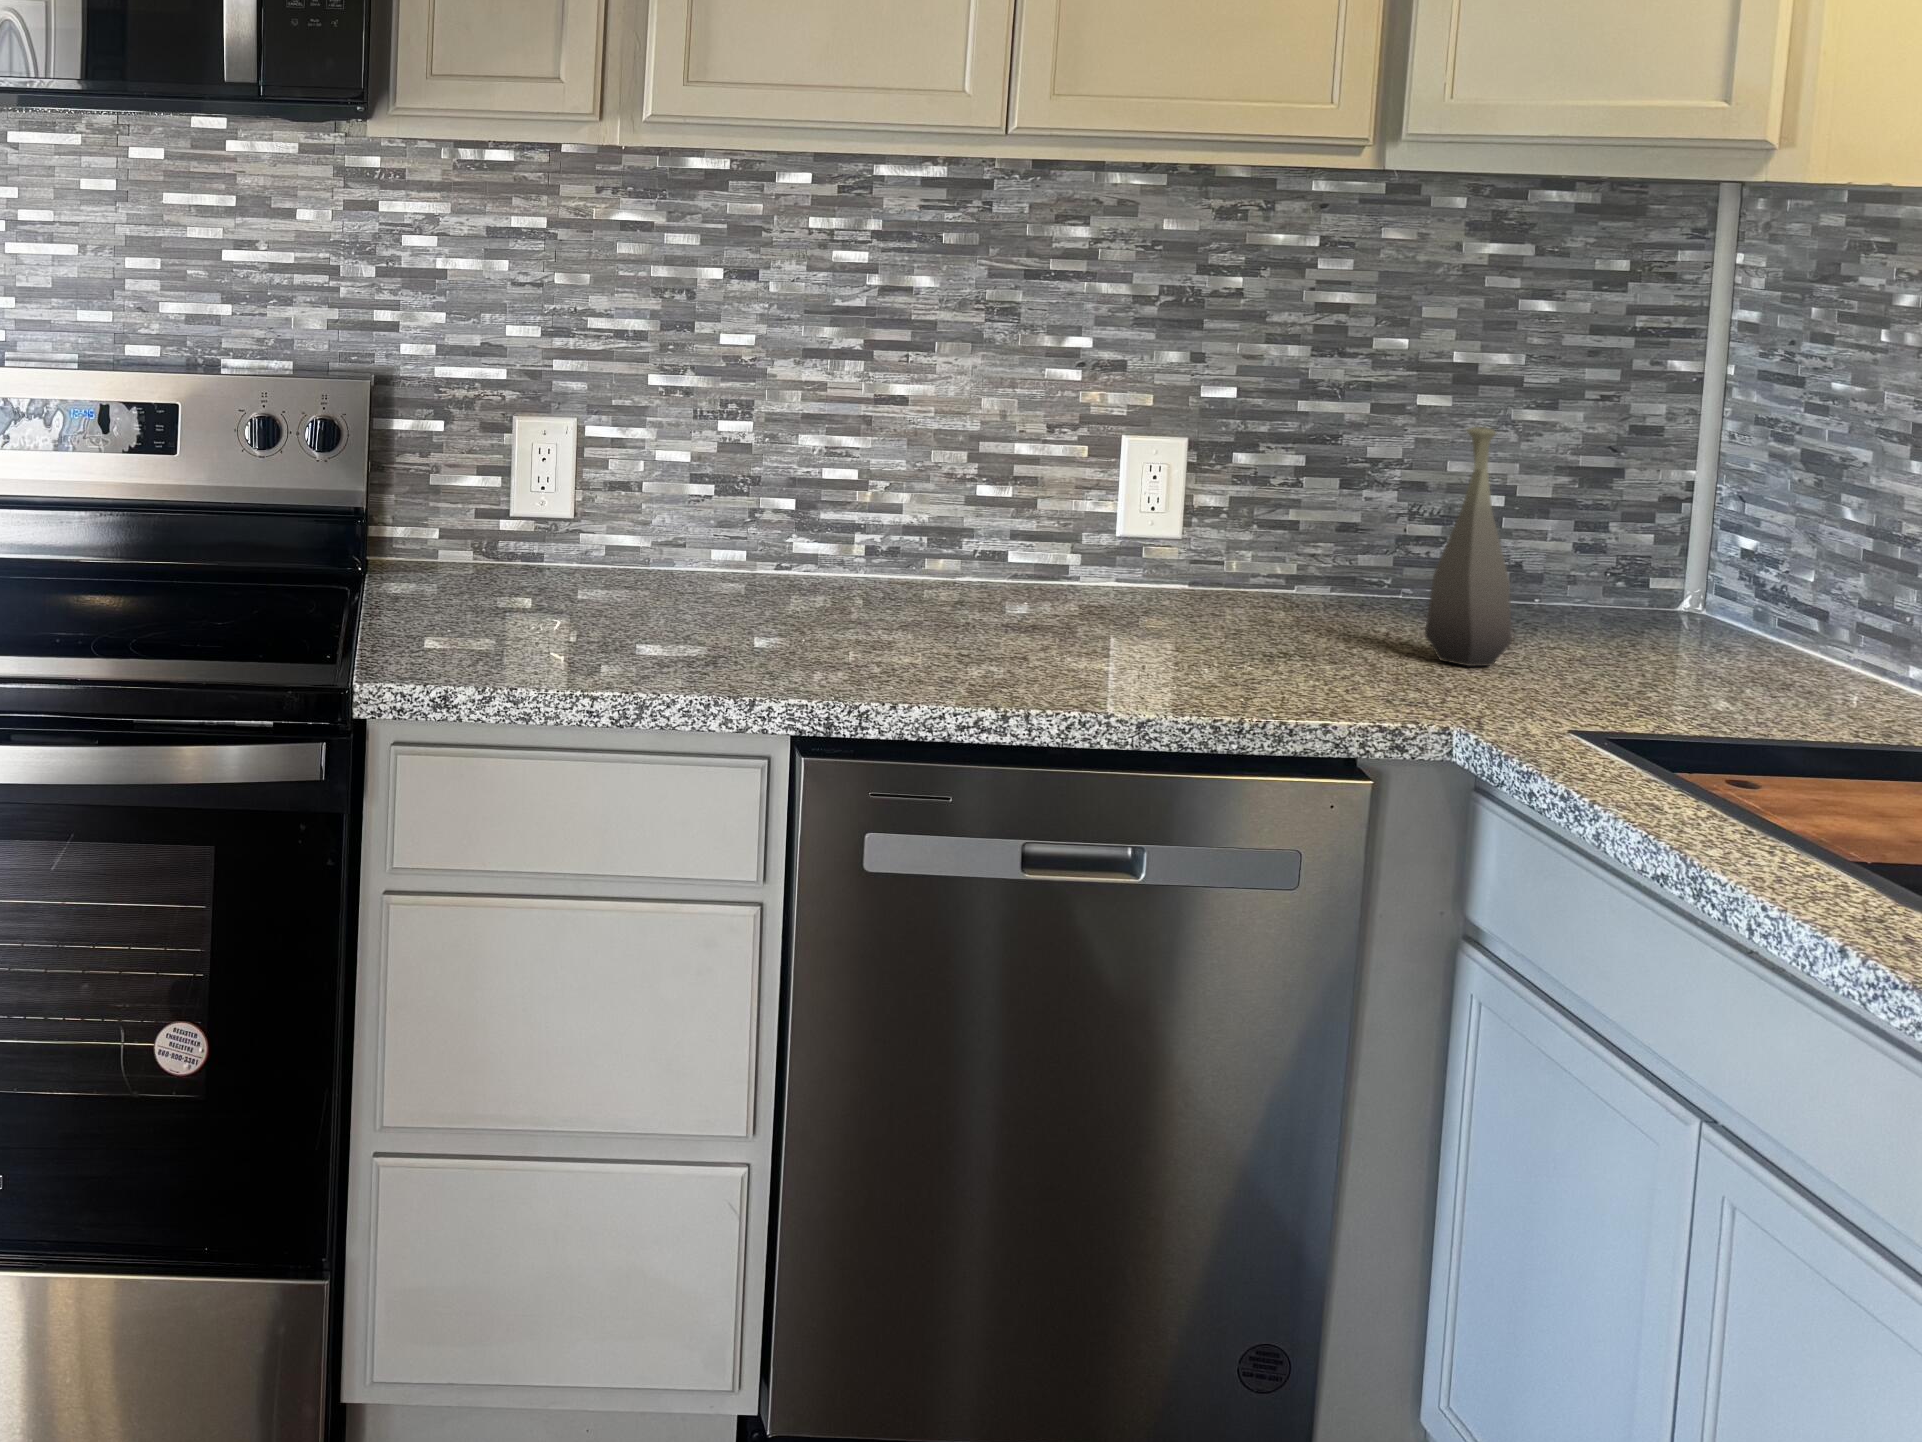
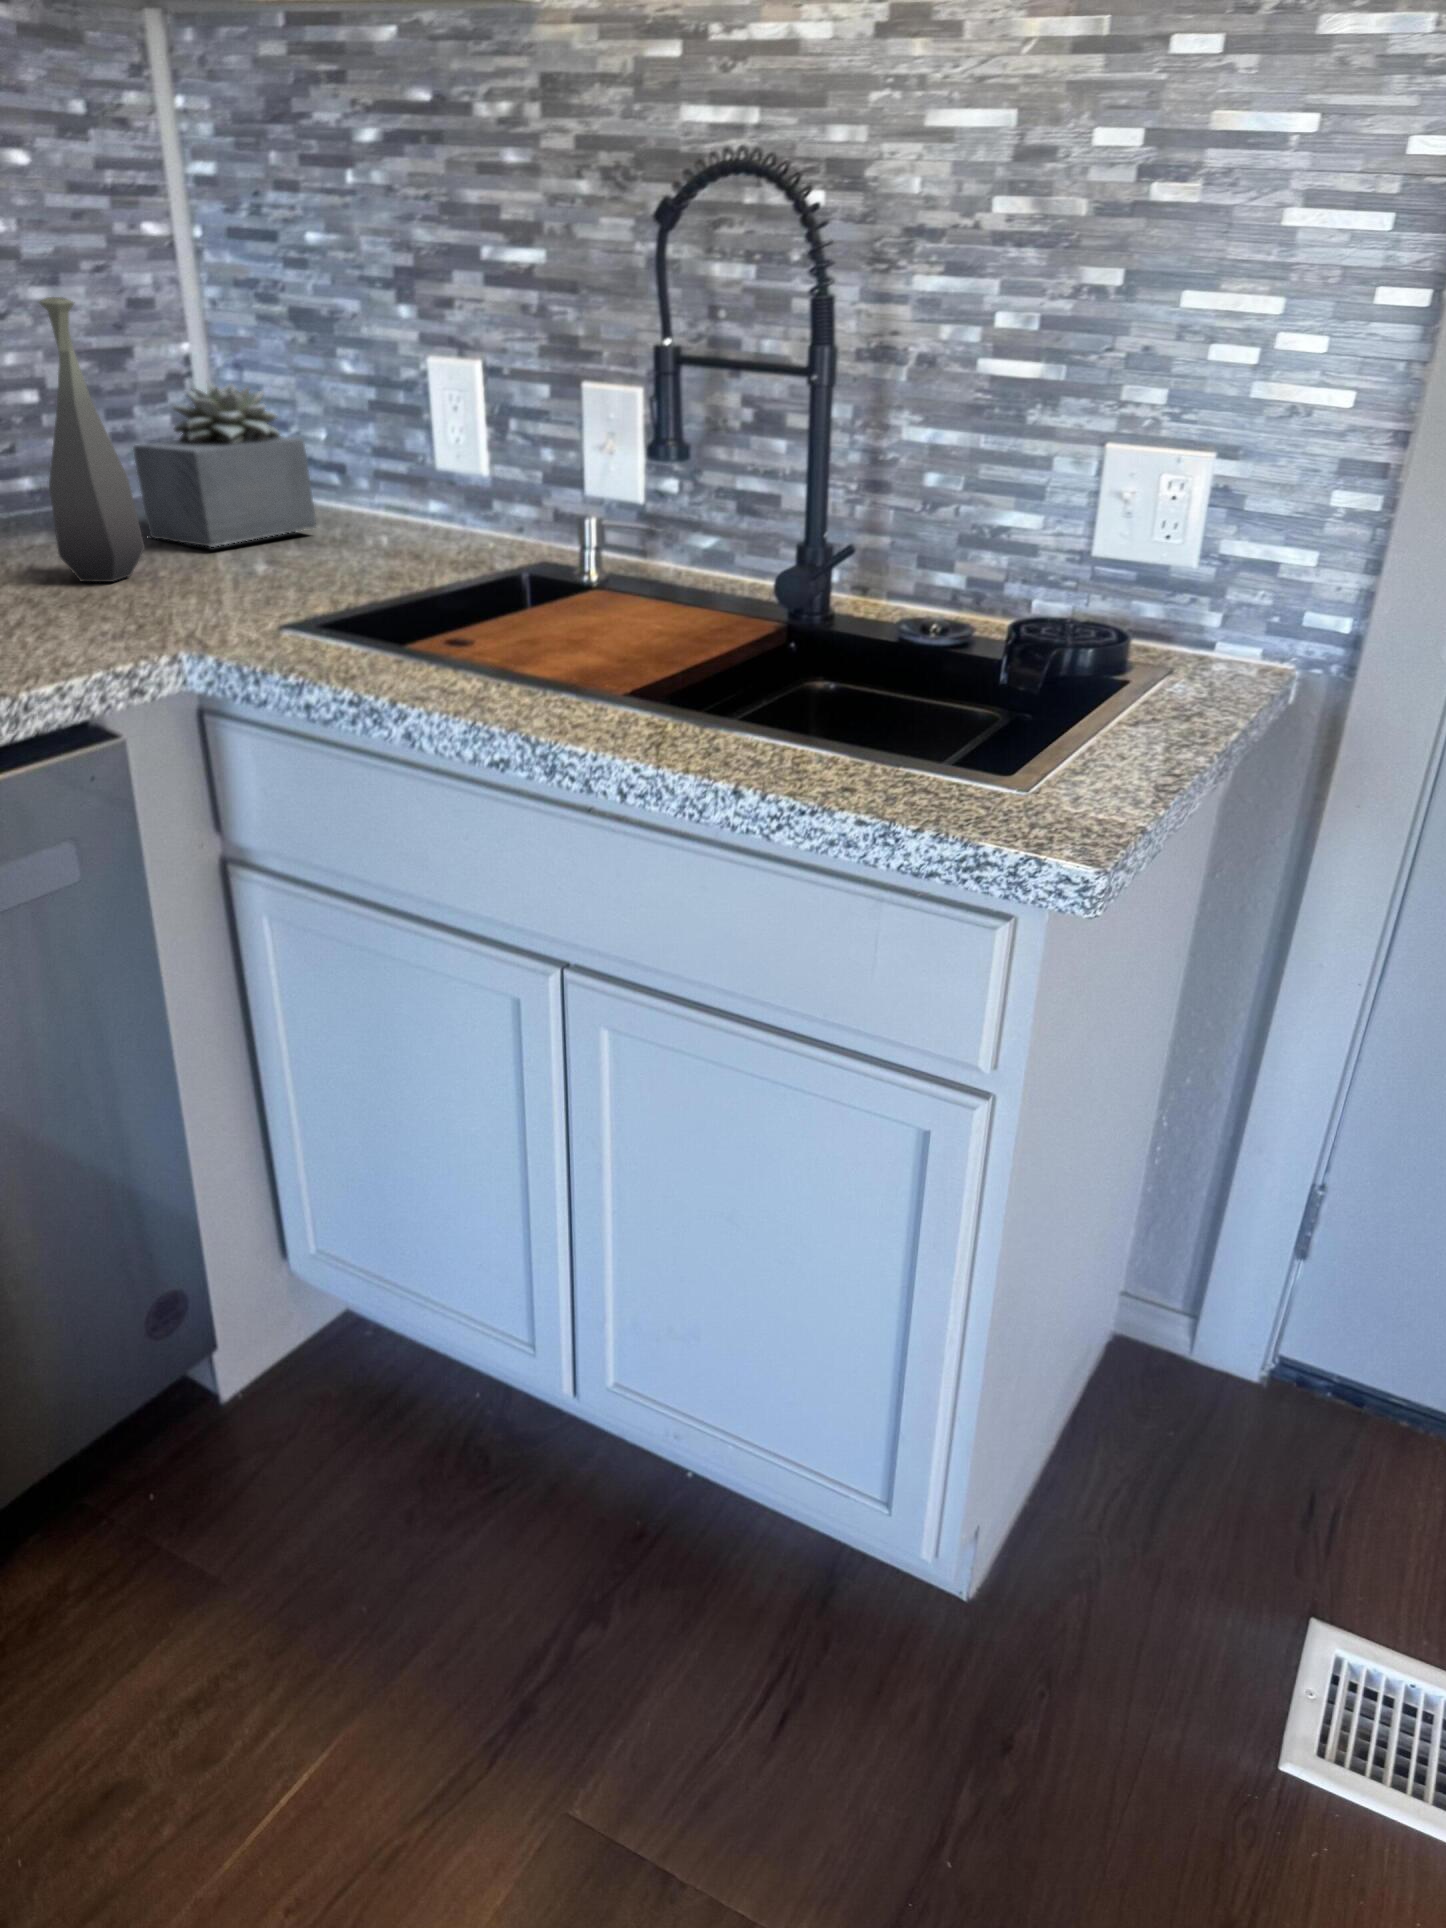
succulent plant: none [1554,508,1749,667] -> present [133,382,316,547]

